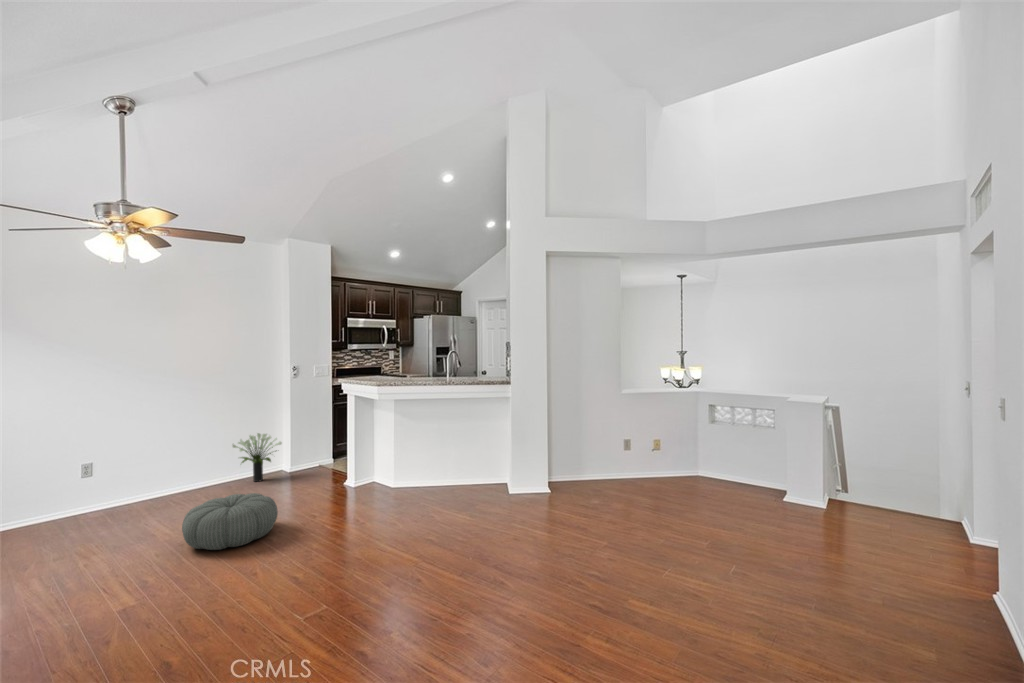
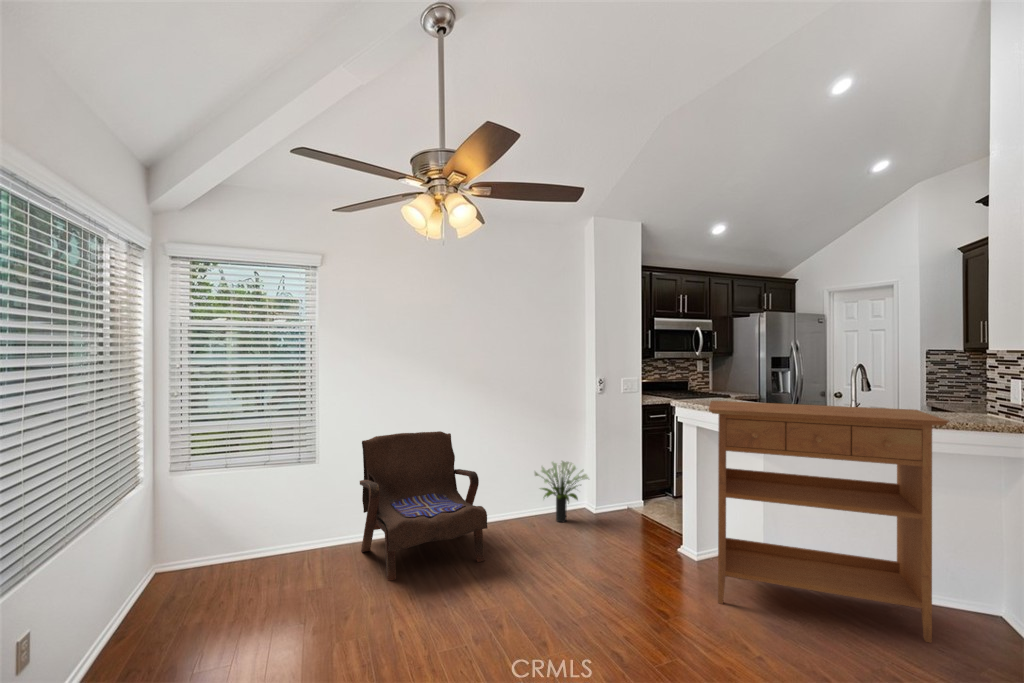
console table: none [344,373,473,508] -> present [709,401,949,643]
armchair: none [40,418,176,545] -> present [360,431,487,581]
pouf: present [182,493,278,550] -> none [507,556,622,645]

